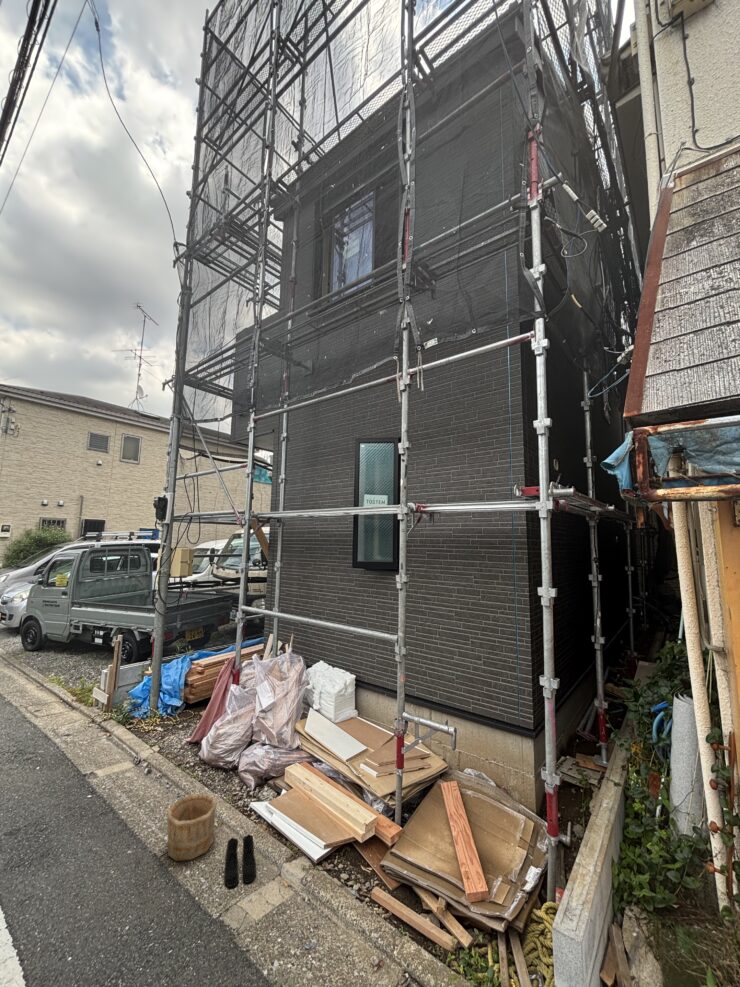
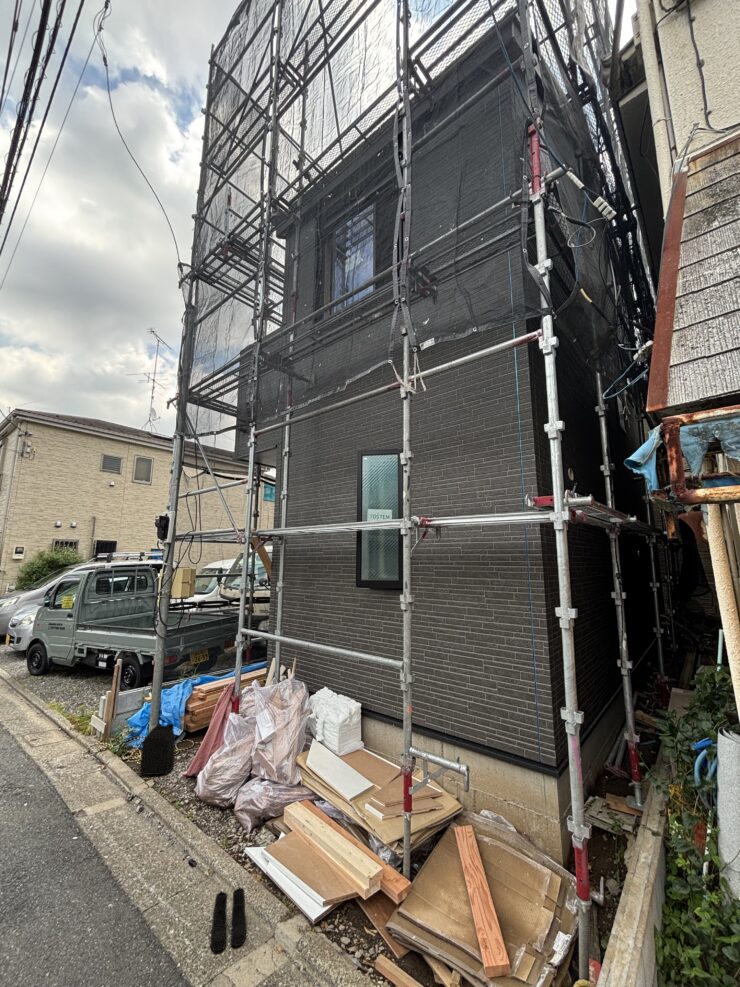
backpack: none [145,695,178,741] -> present [140,724,175,774]
wooden bucket: present [167,794,216,861] -> none [151,839,206,918]

